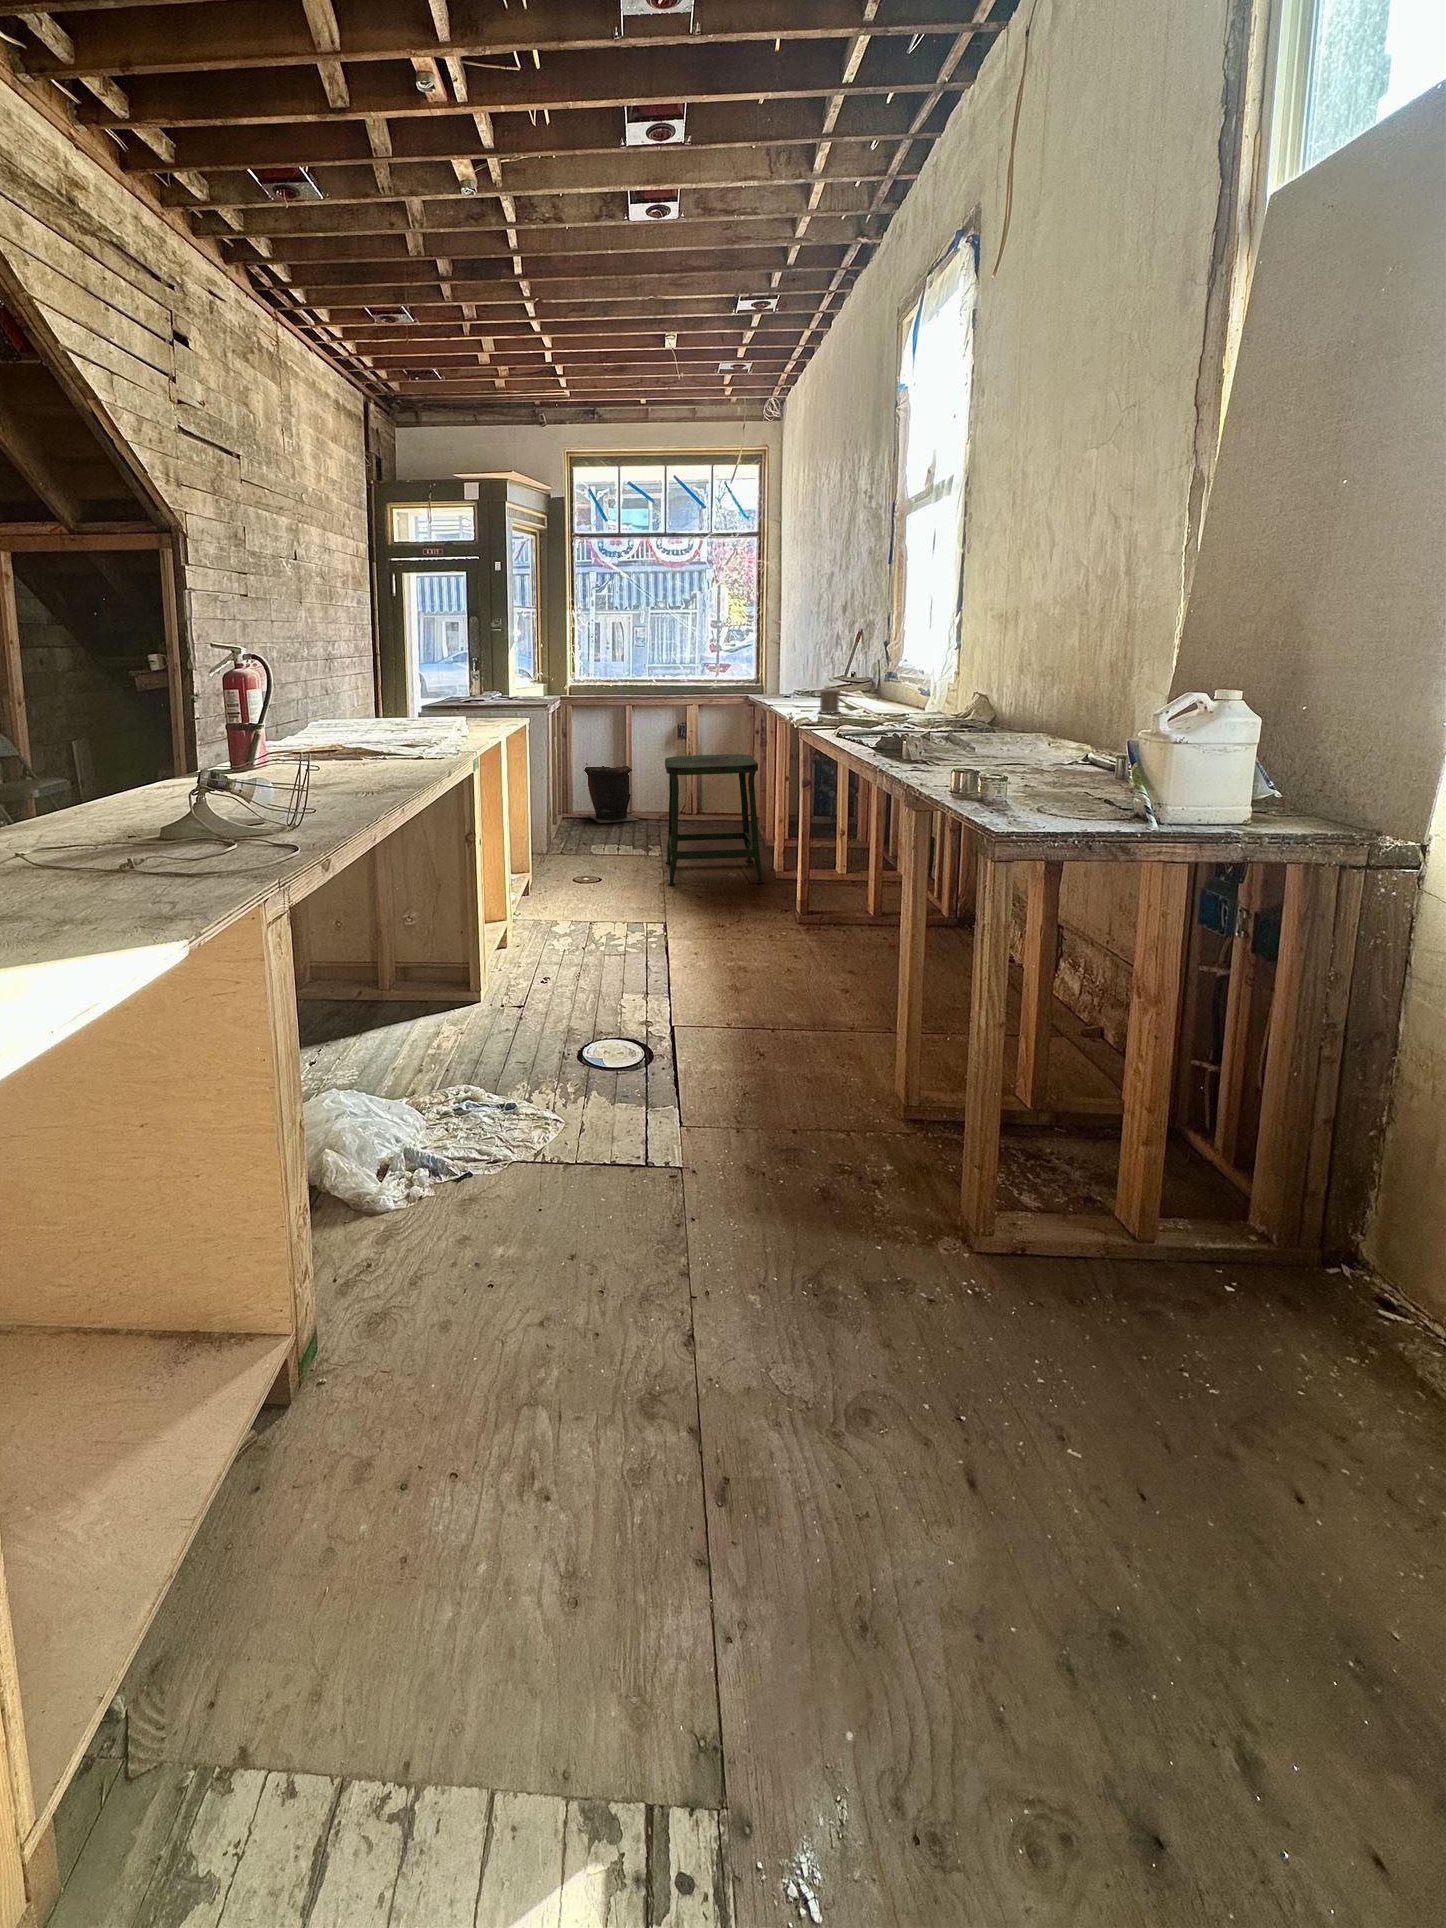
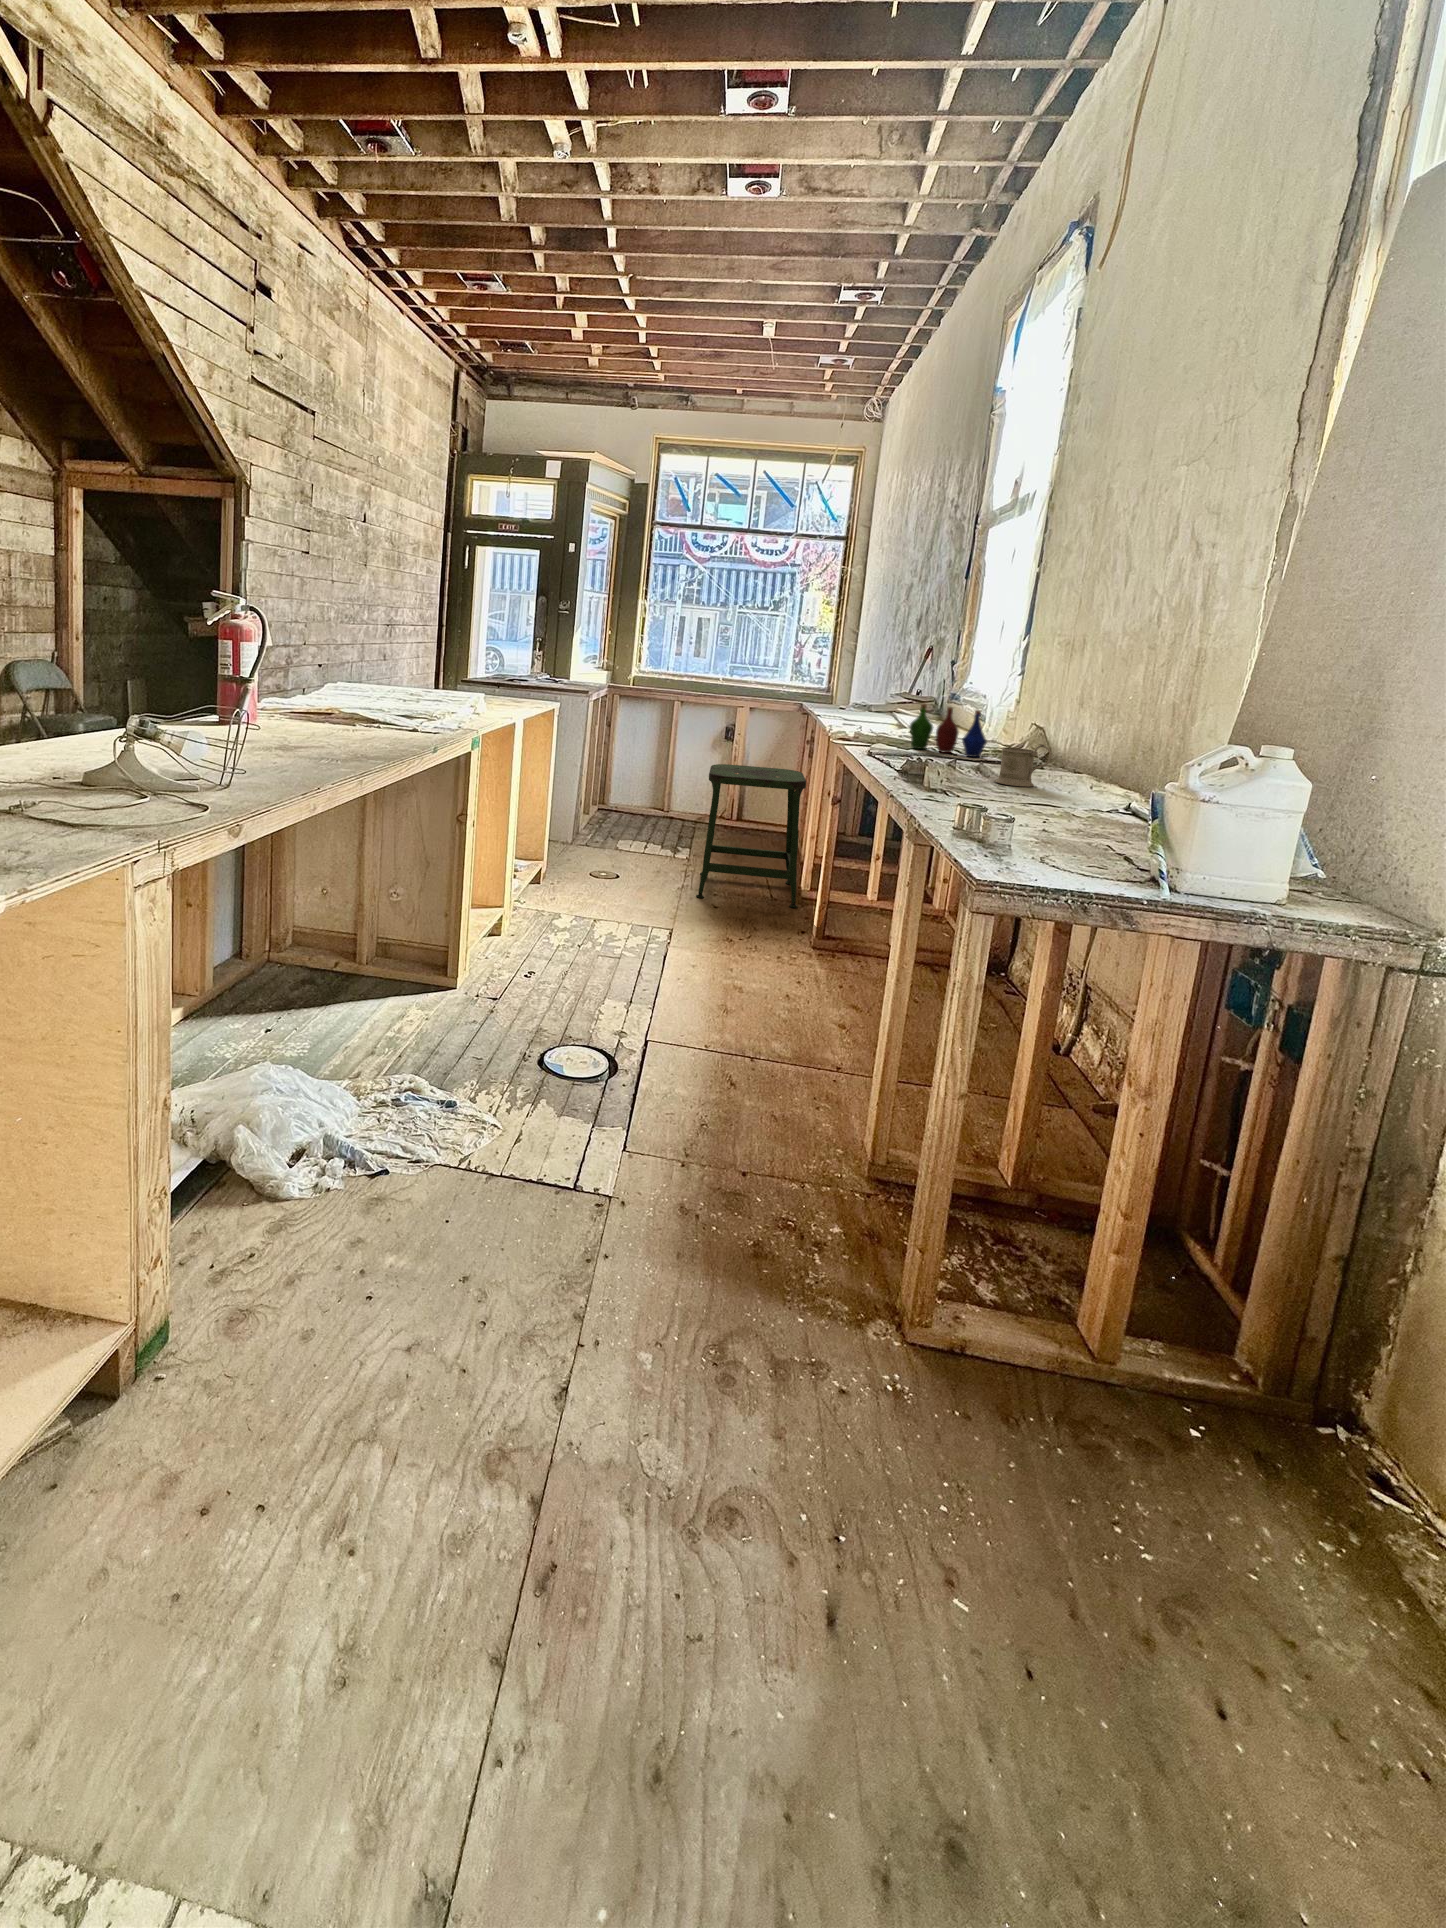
bottle: none [861,680,935,724] -> present [910,704,987,757]
mug: present [819,688,847,714] -> present [996,744,1052,787]
bucket: present [584,763,639,823] -> none [635,761,690,827]

